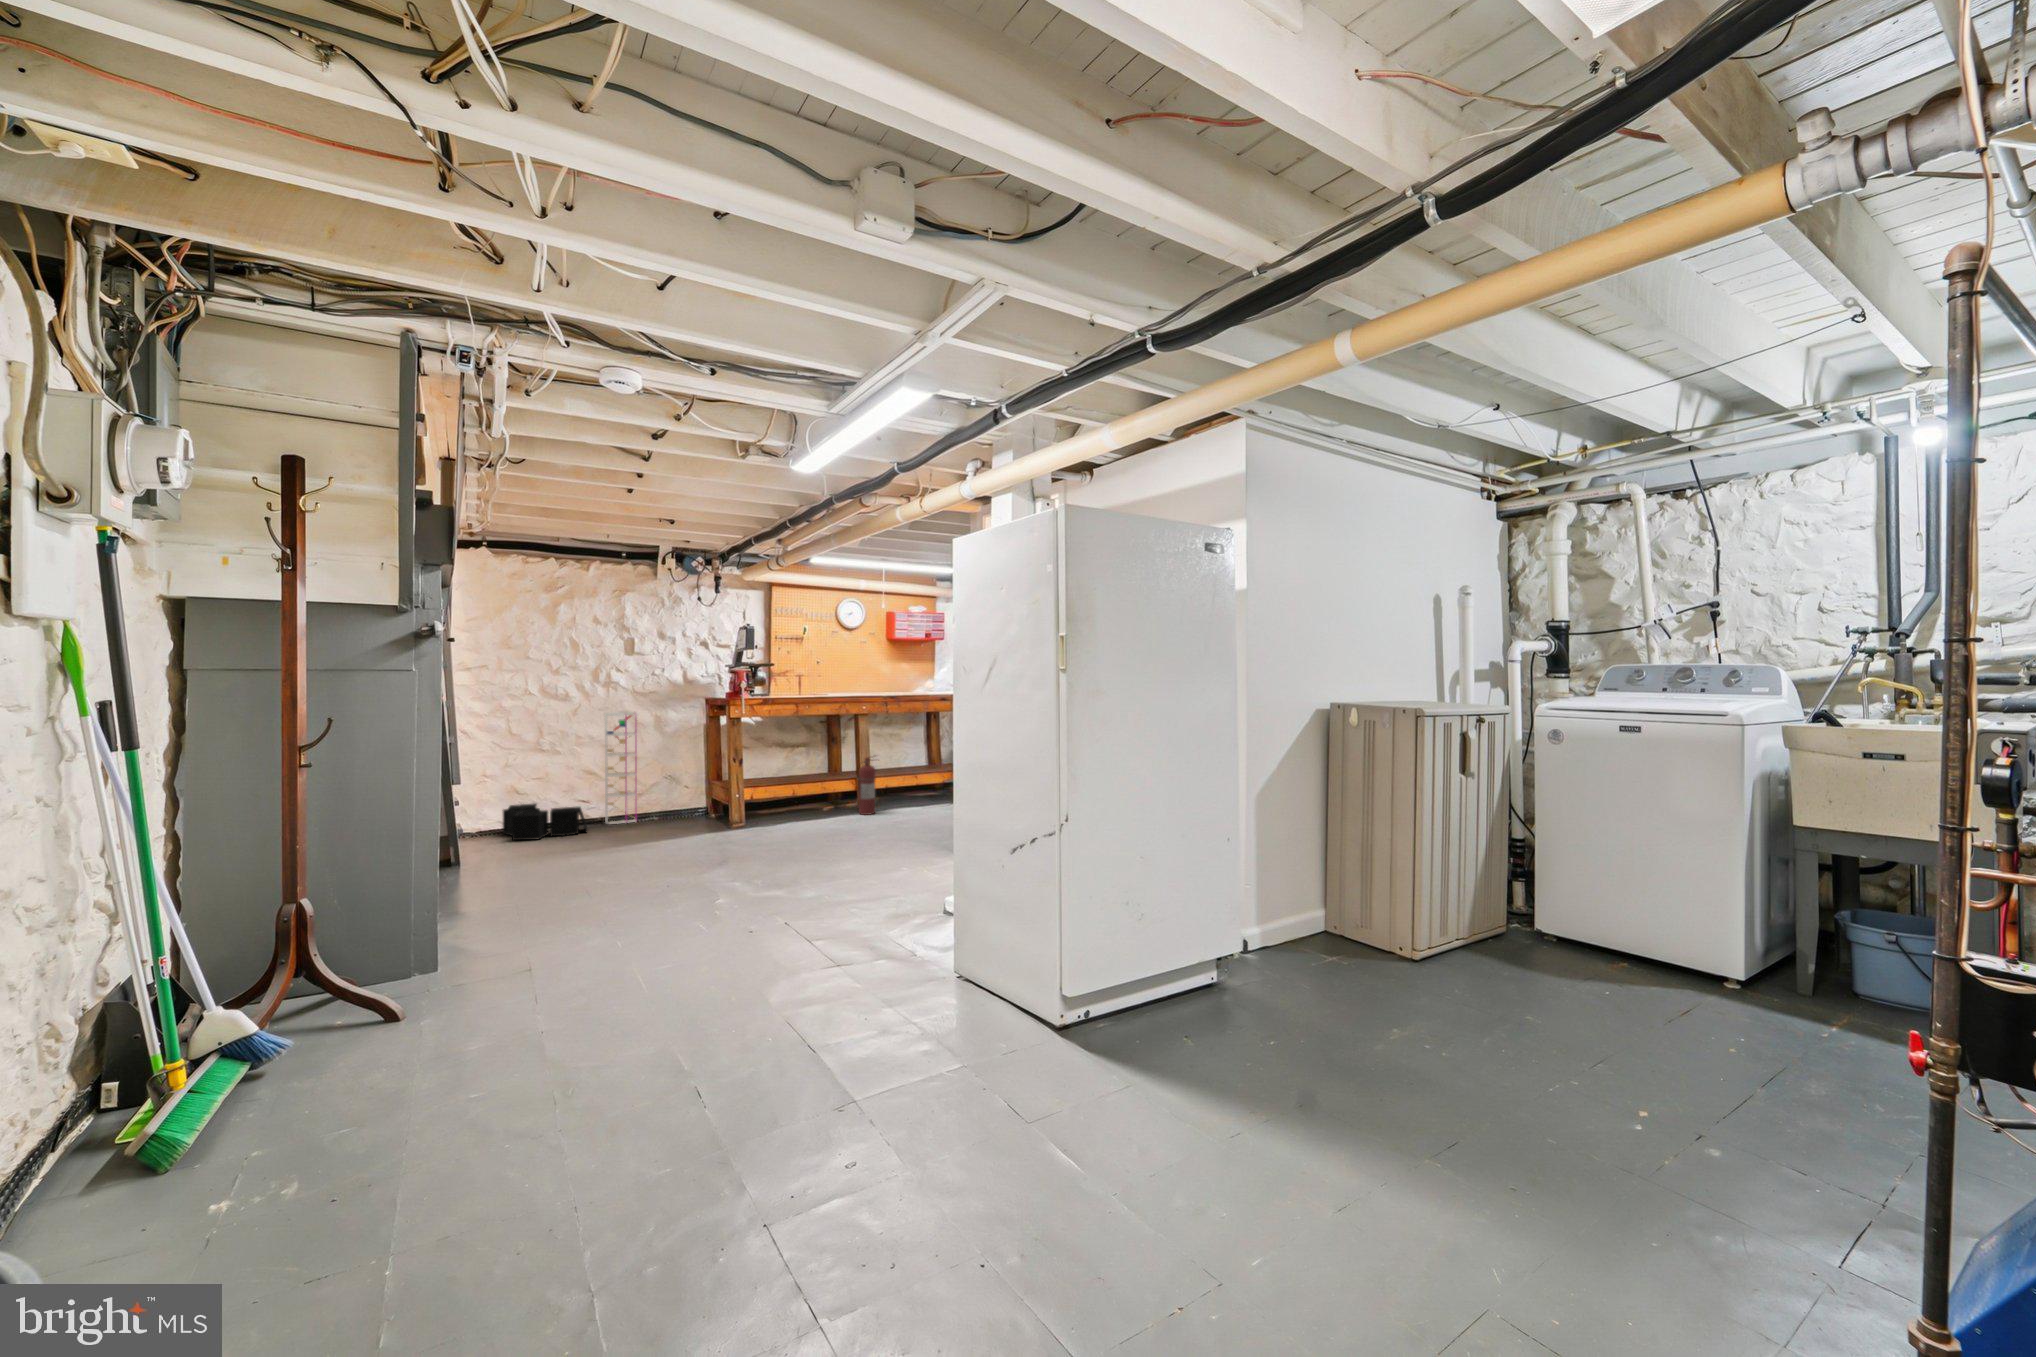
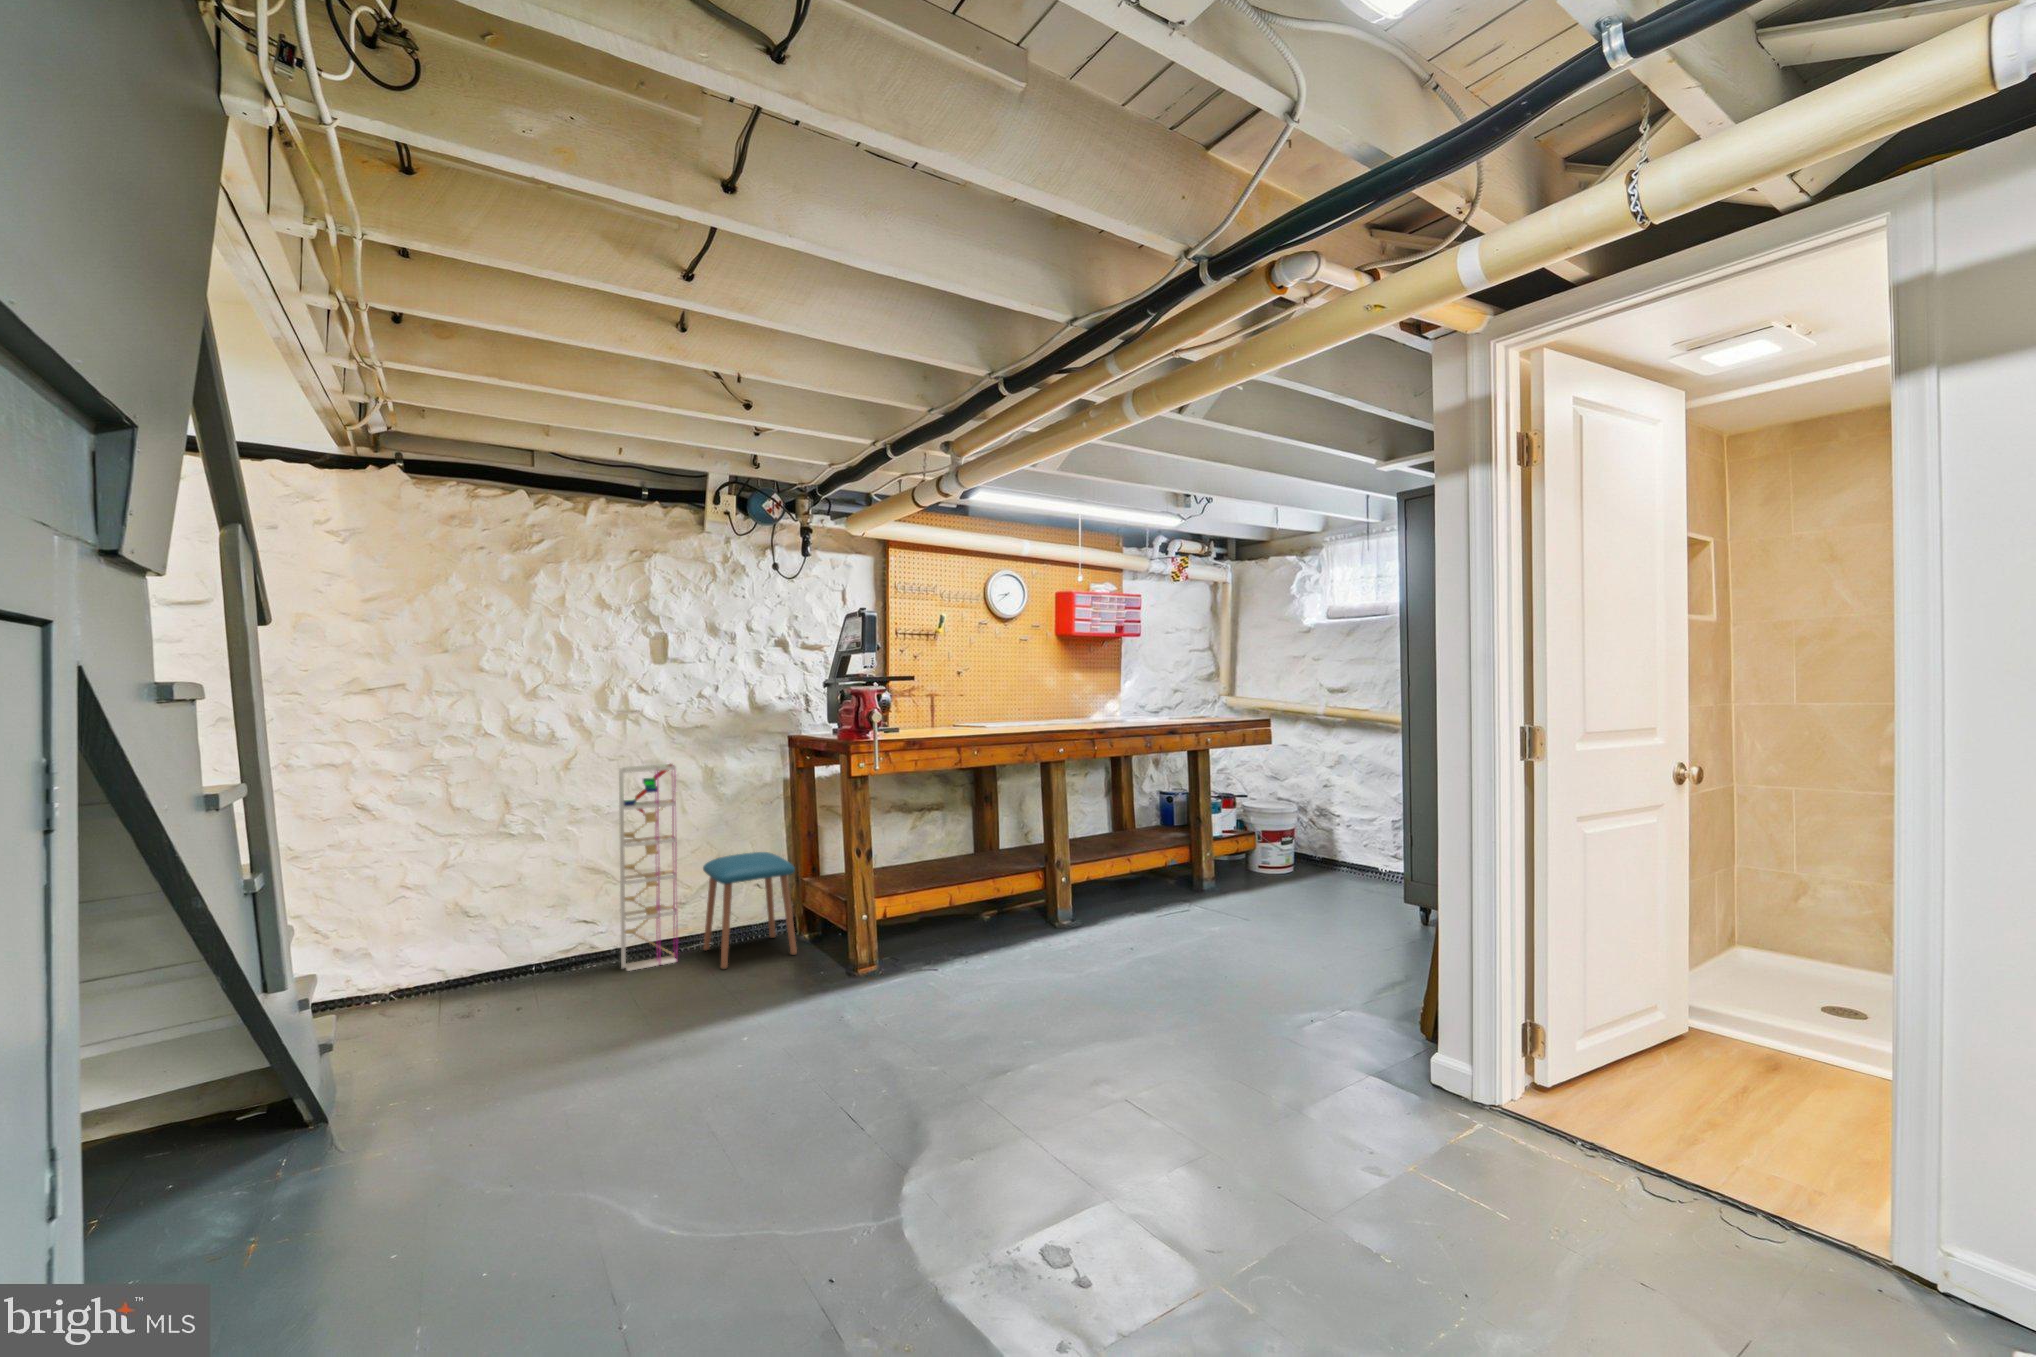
fire extinguisher: present [856,757,875,815] -> none [1055,828,1091,934]
stool: none [653,764,704,824] -> present [703,852,797,970]
storage bin: present [503,804,587,840] -> none [430,940,592,1029]

